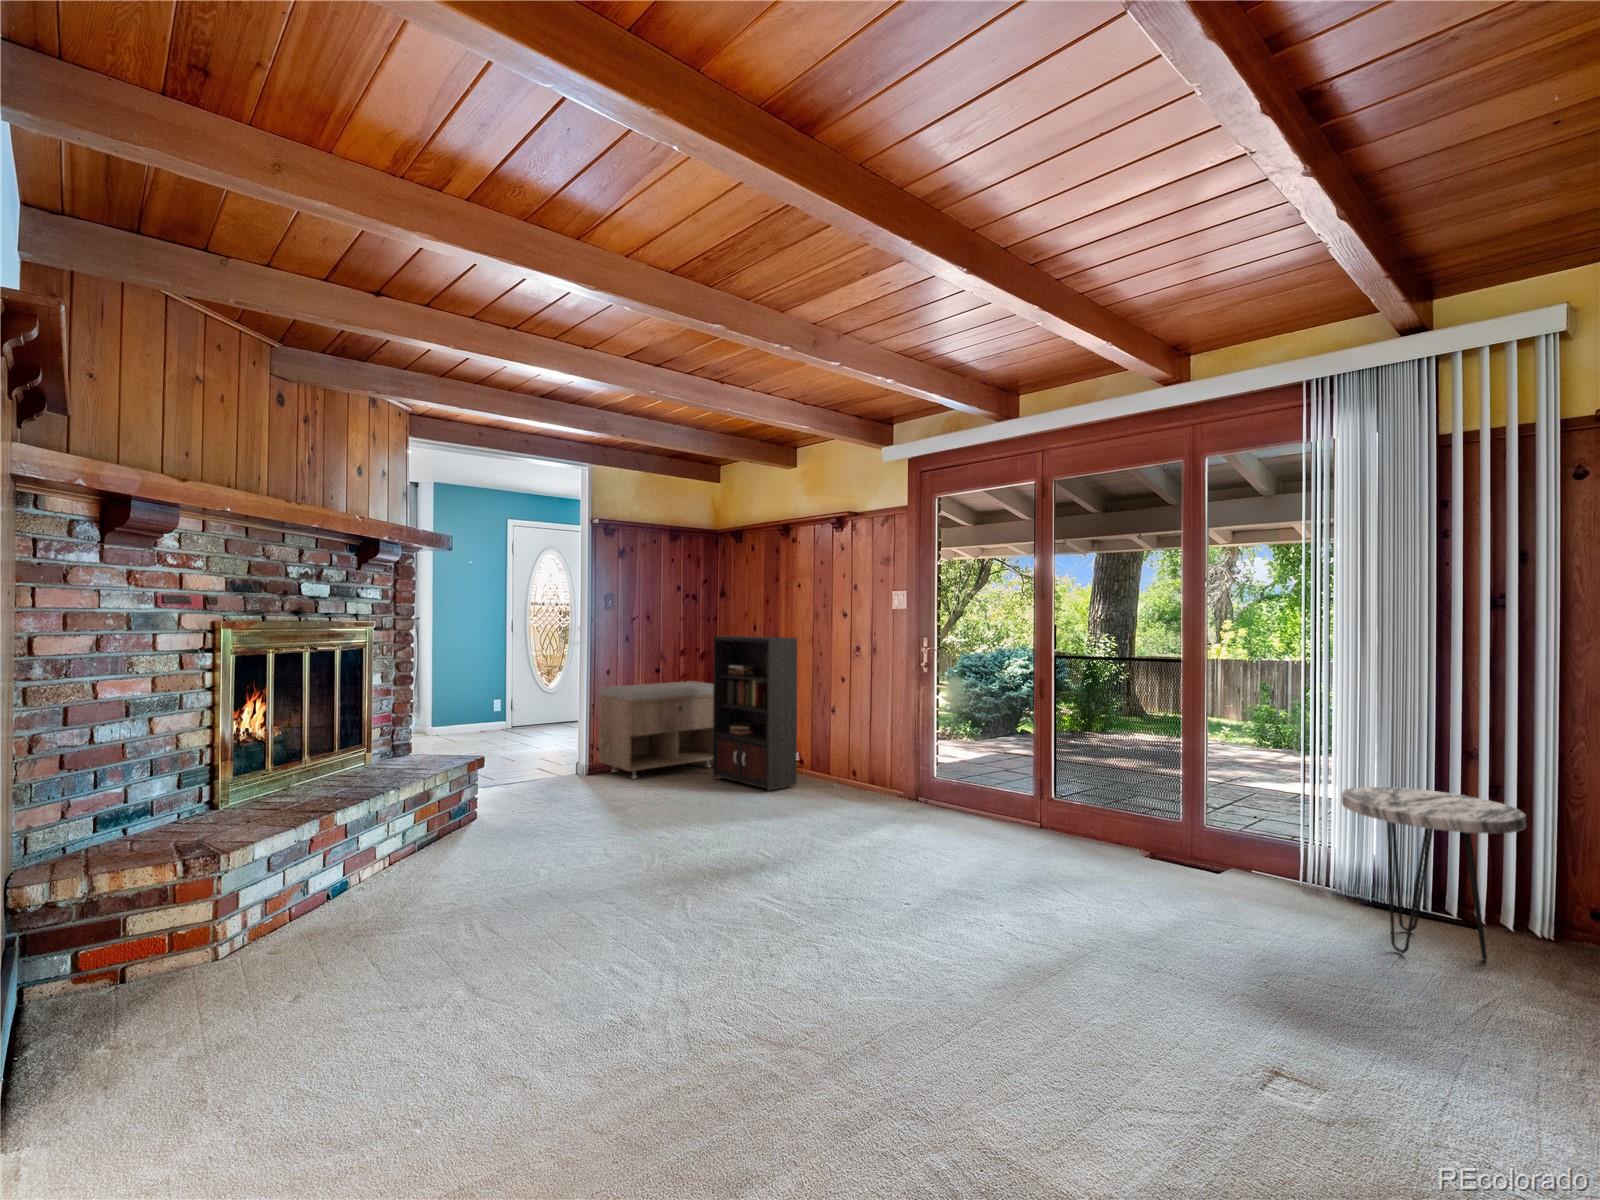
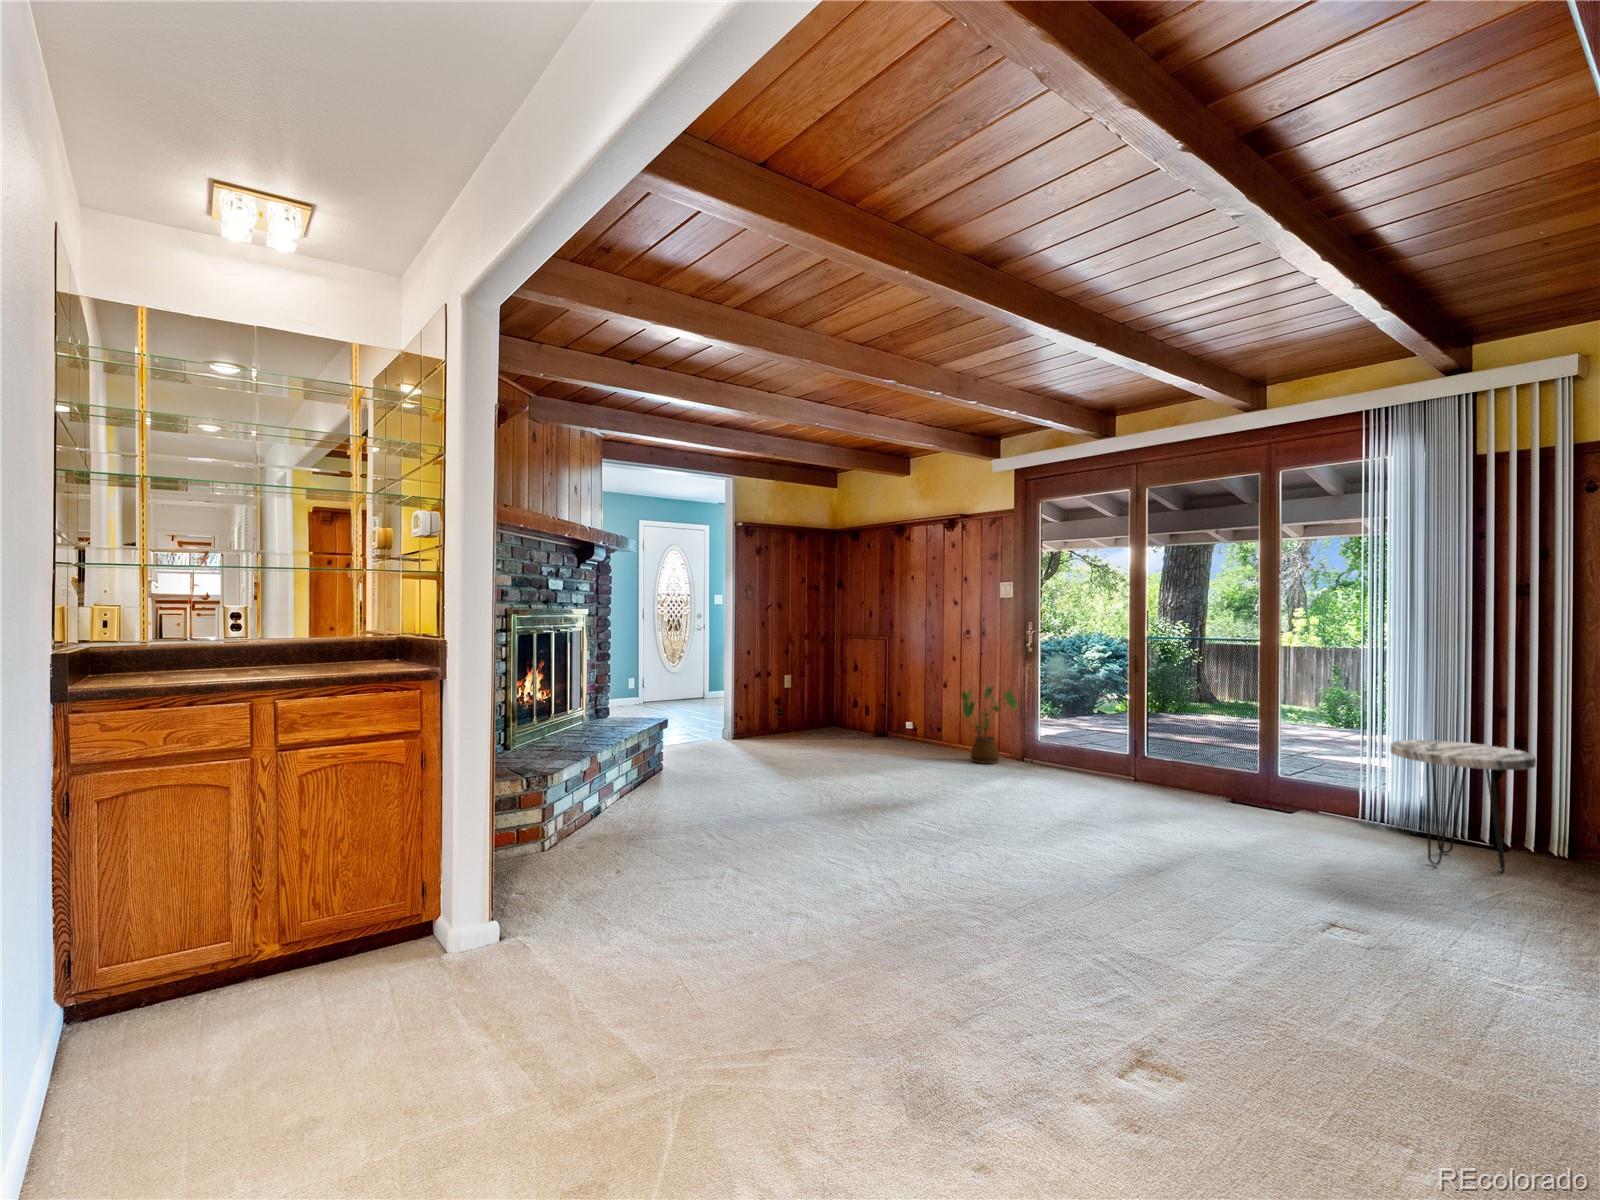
bookcase: present [713,636,835,791] -> none [841,622,950,754]
storage bench: present [599,681,714,778] -> none [740,662,848,745]
house plant: none [835,710,908,802] -> present [957,686,1017,764]

